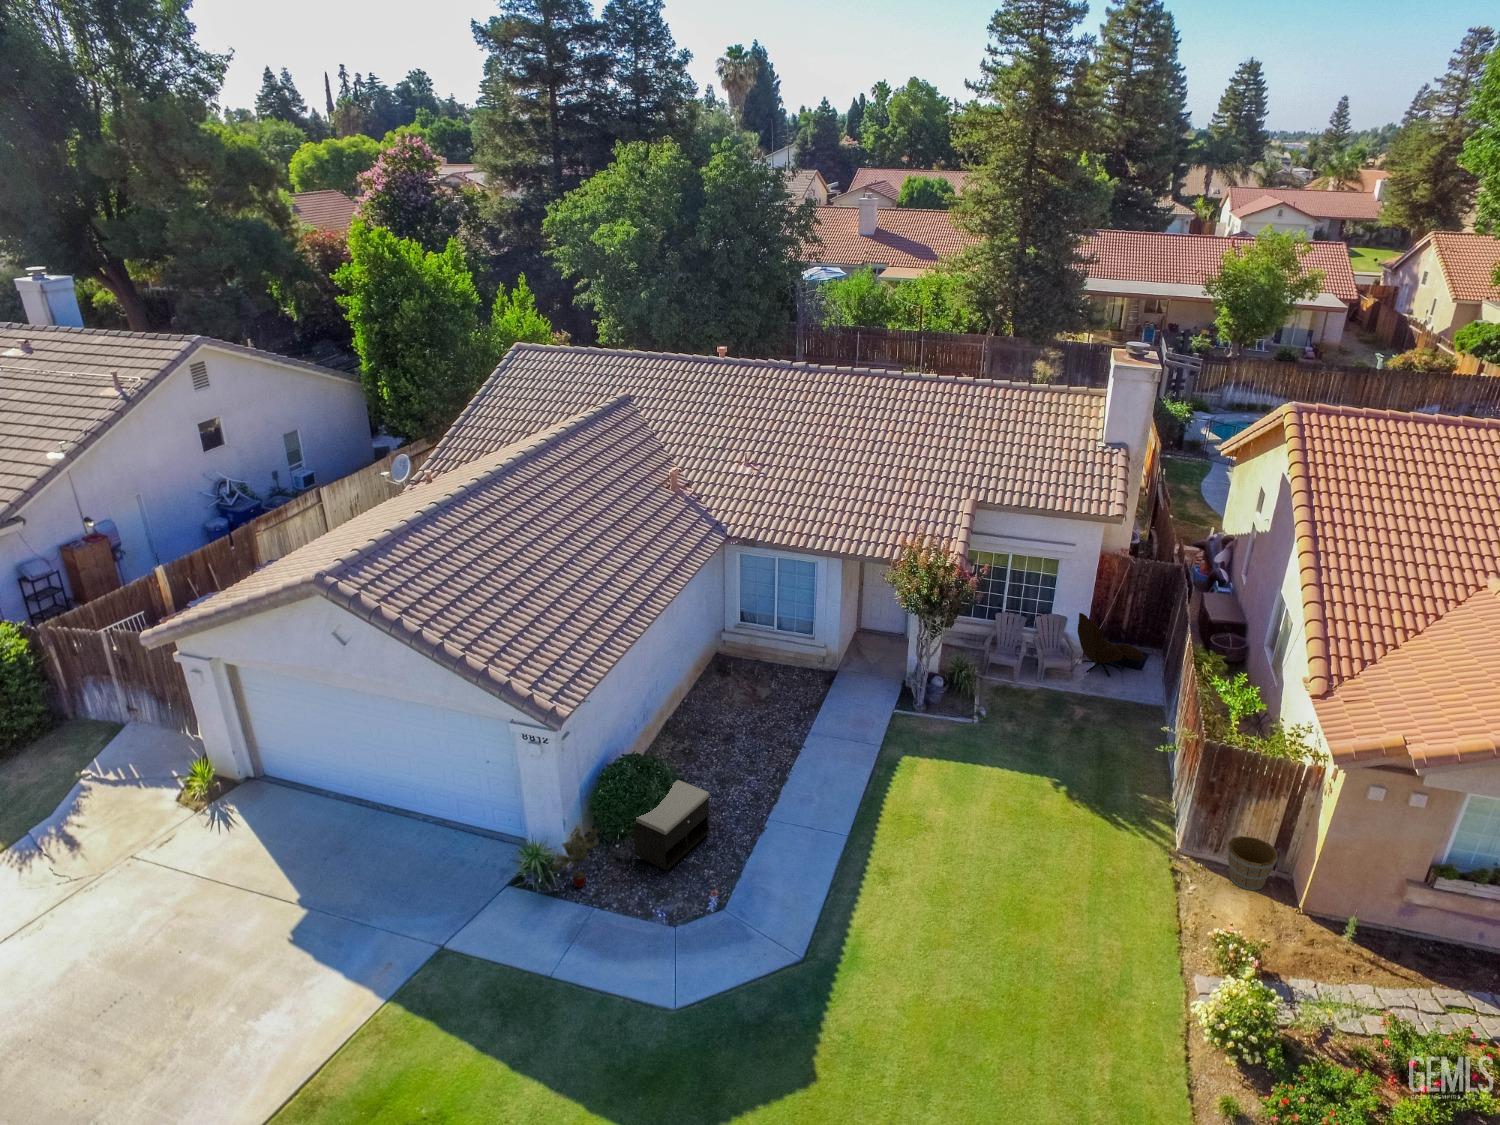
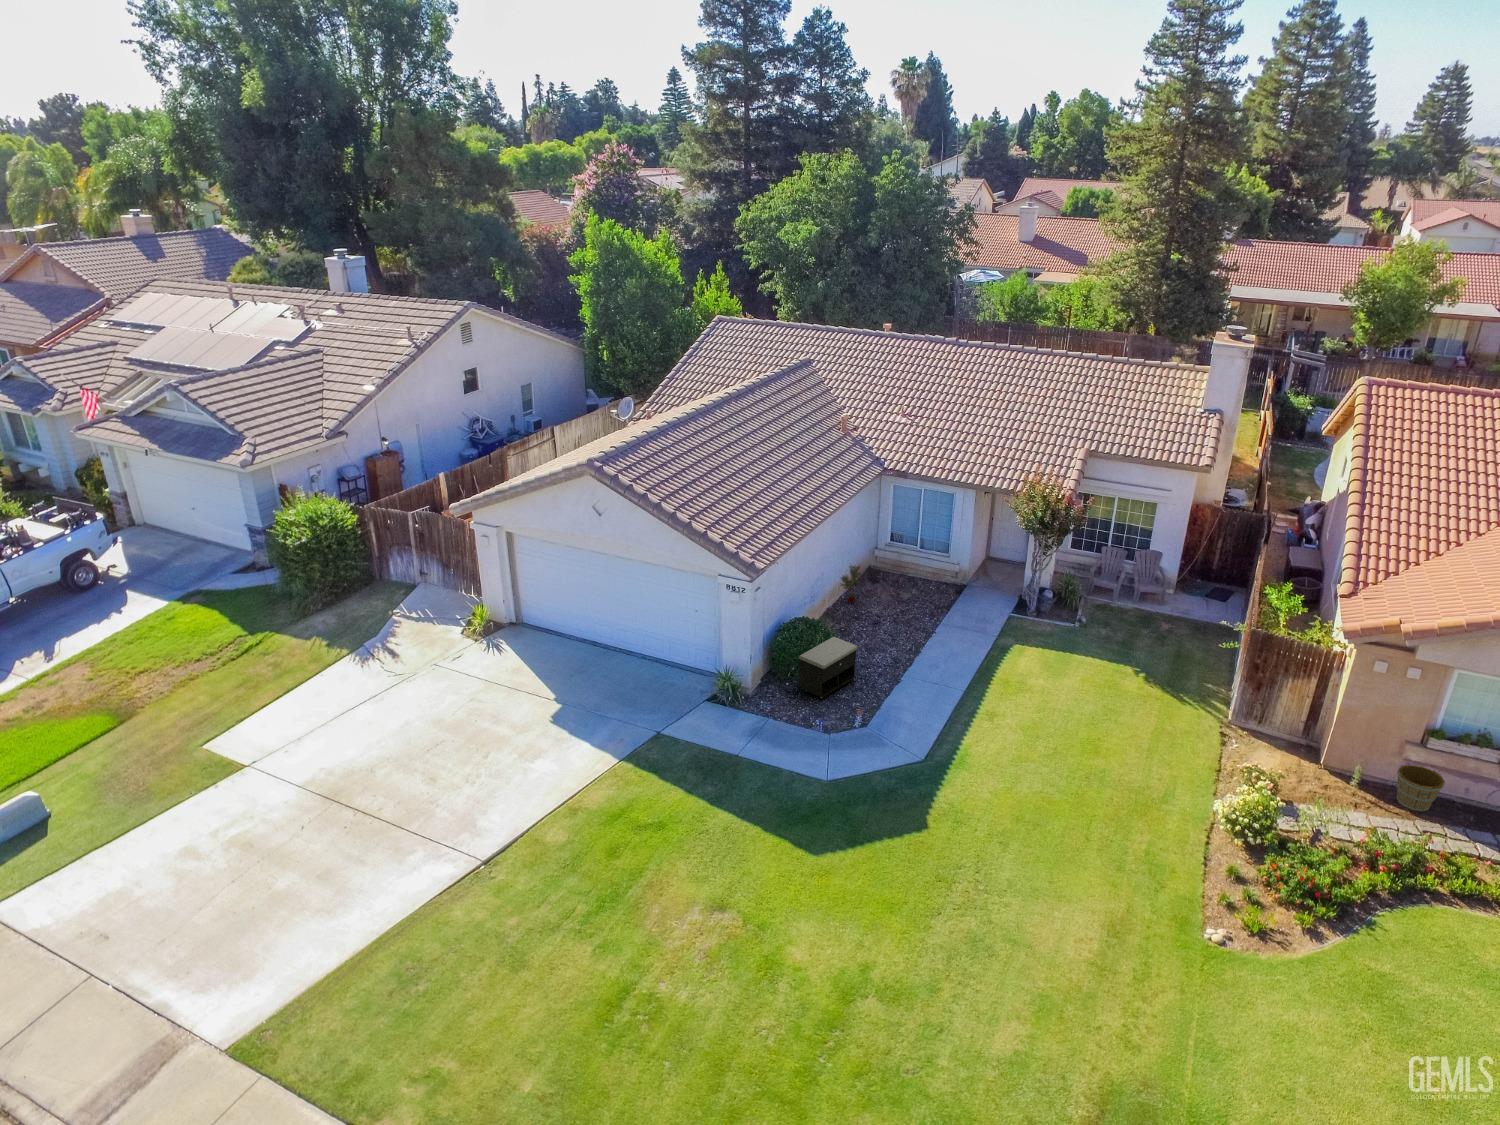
lounge chair: present [1078,613,1144,677] -> none [1170,549,1226,603]
potted tree: present [553,825,599,887] -> present [840,566,861,603]
wooden bucket: present [1227,836,1278,891] -> present [1397,765,1445,812]

